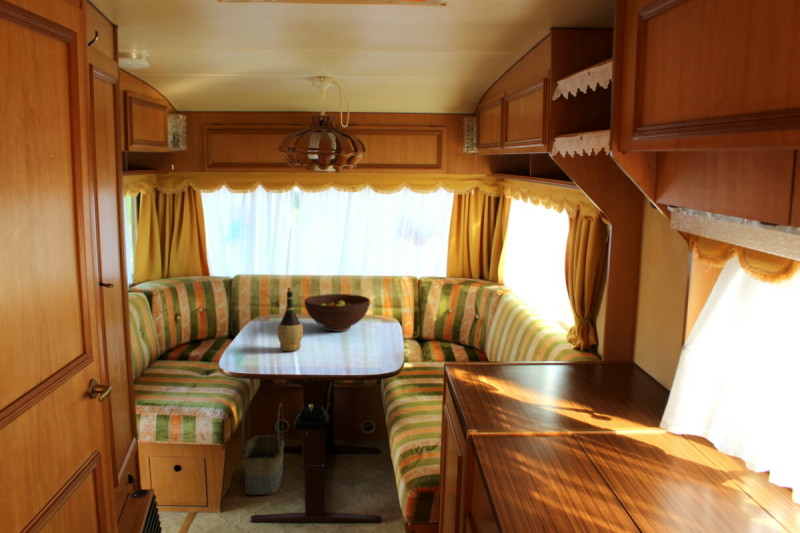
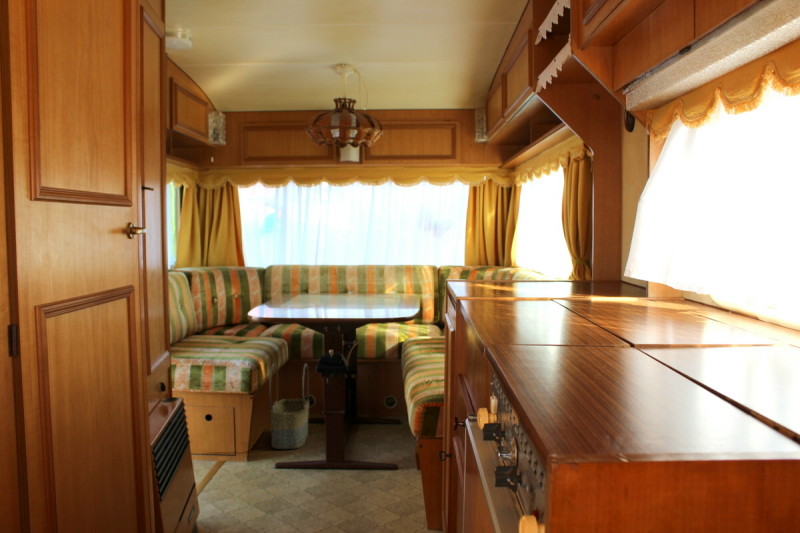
wine bottle: present [277,288,303,351] -> none [303,250,327,310]
fruit bowl: present [304,294,370,331] -> none [329,272,391,302]

